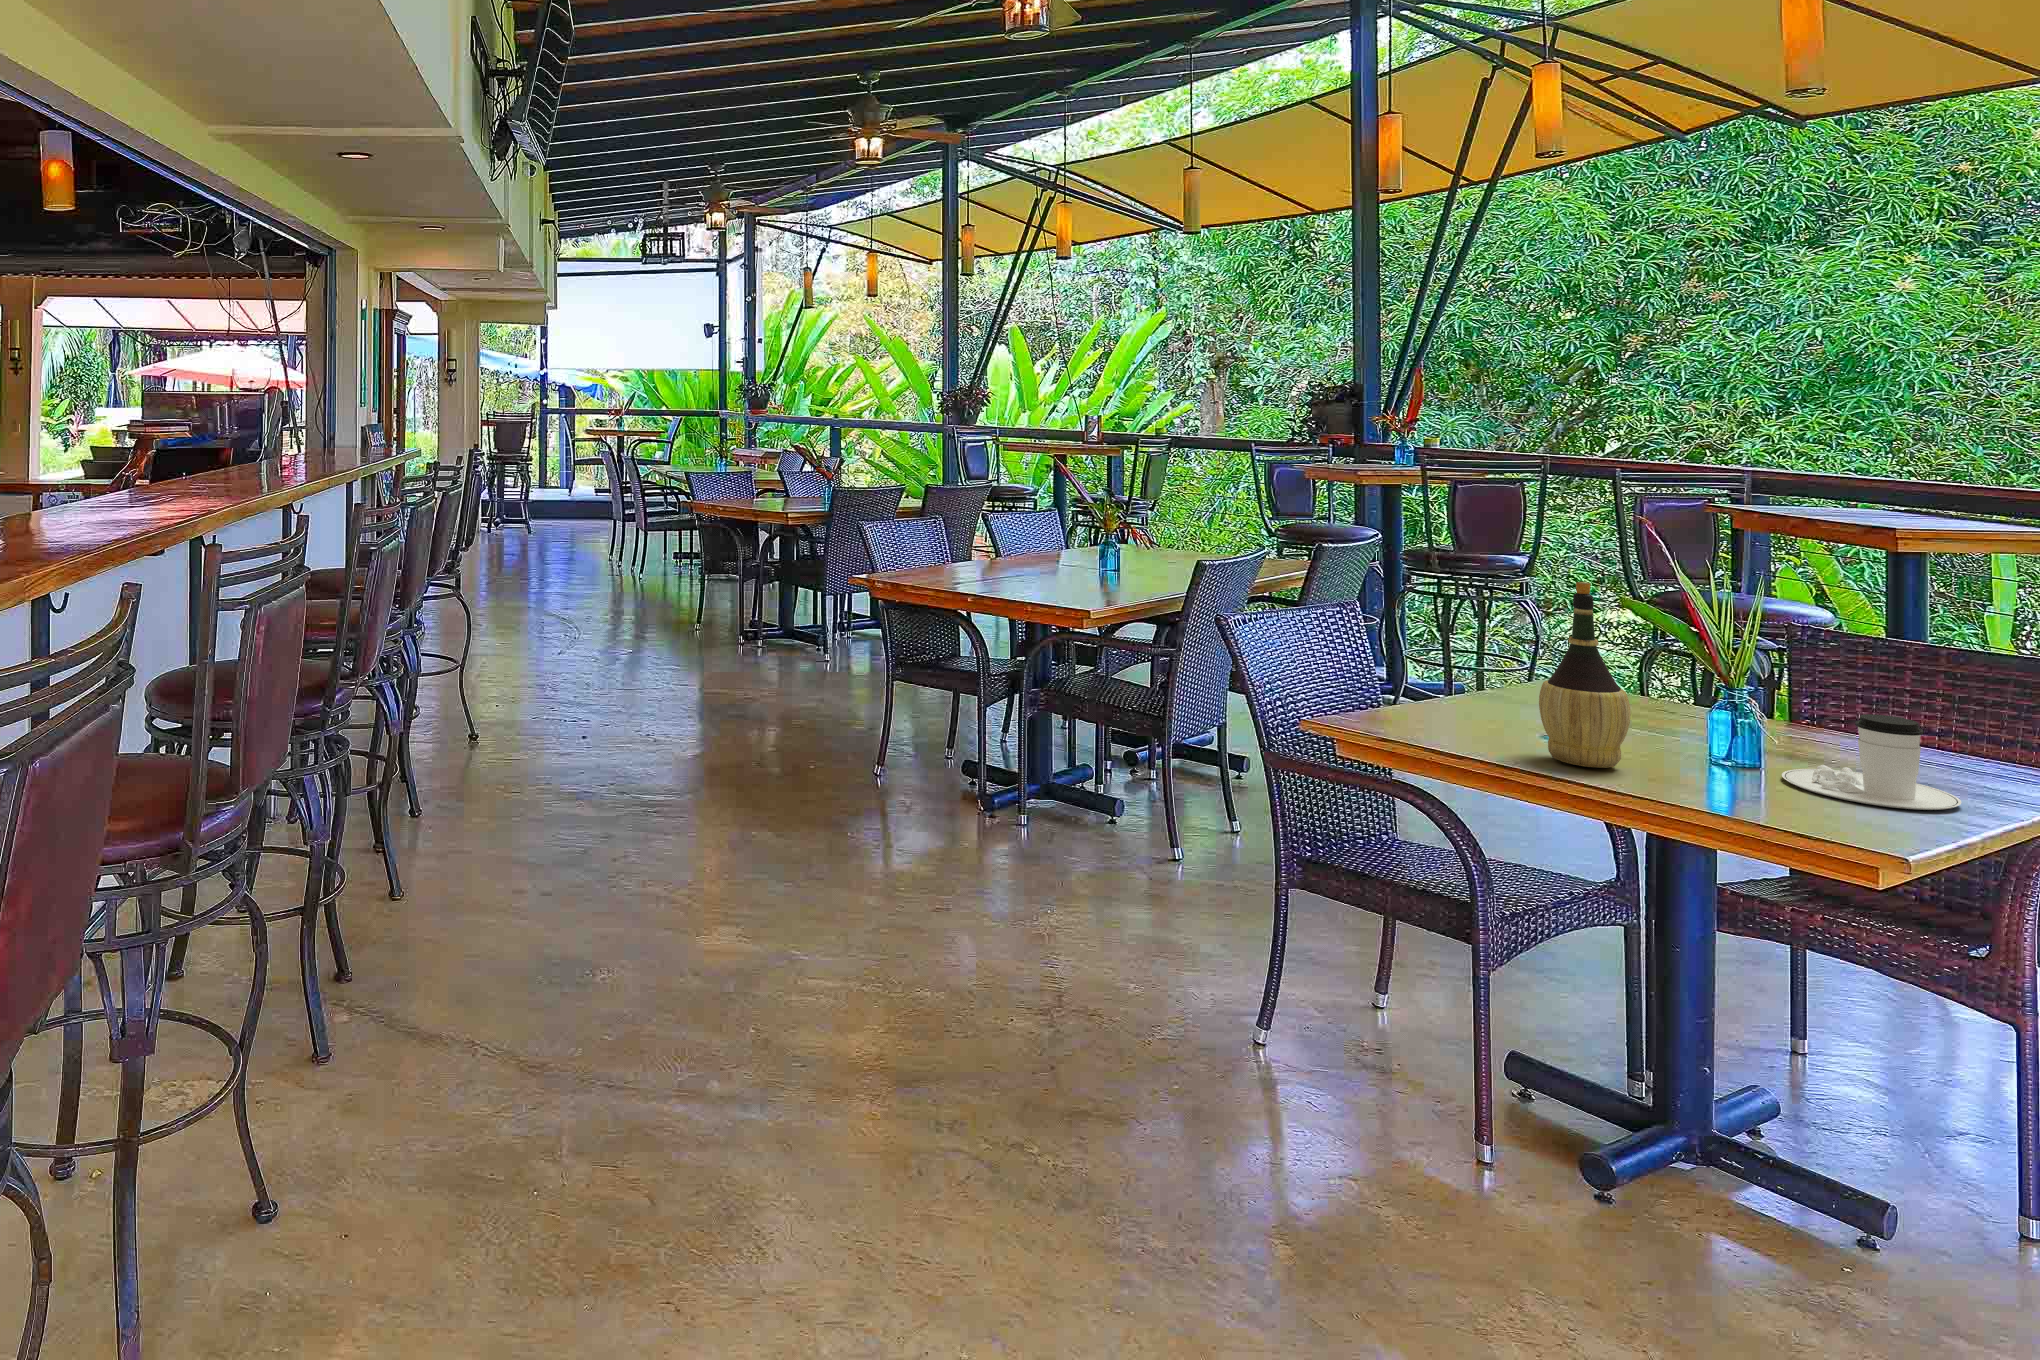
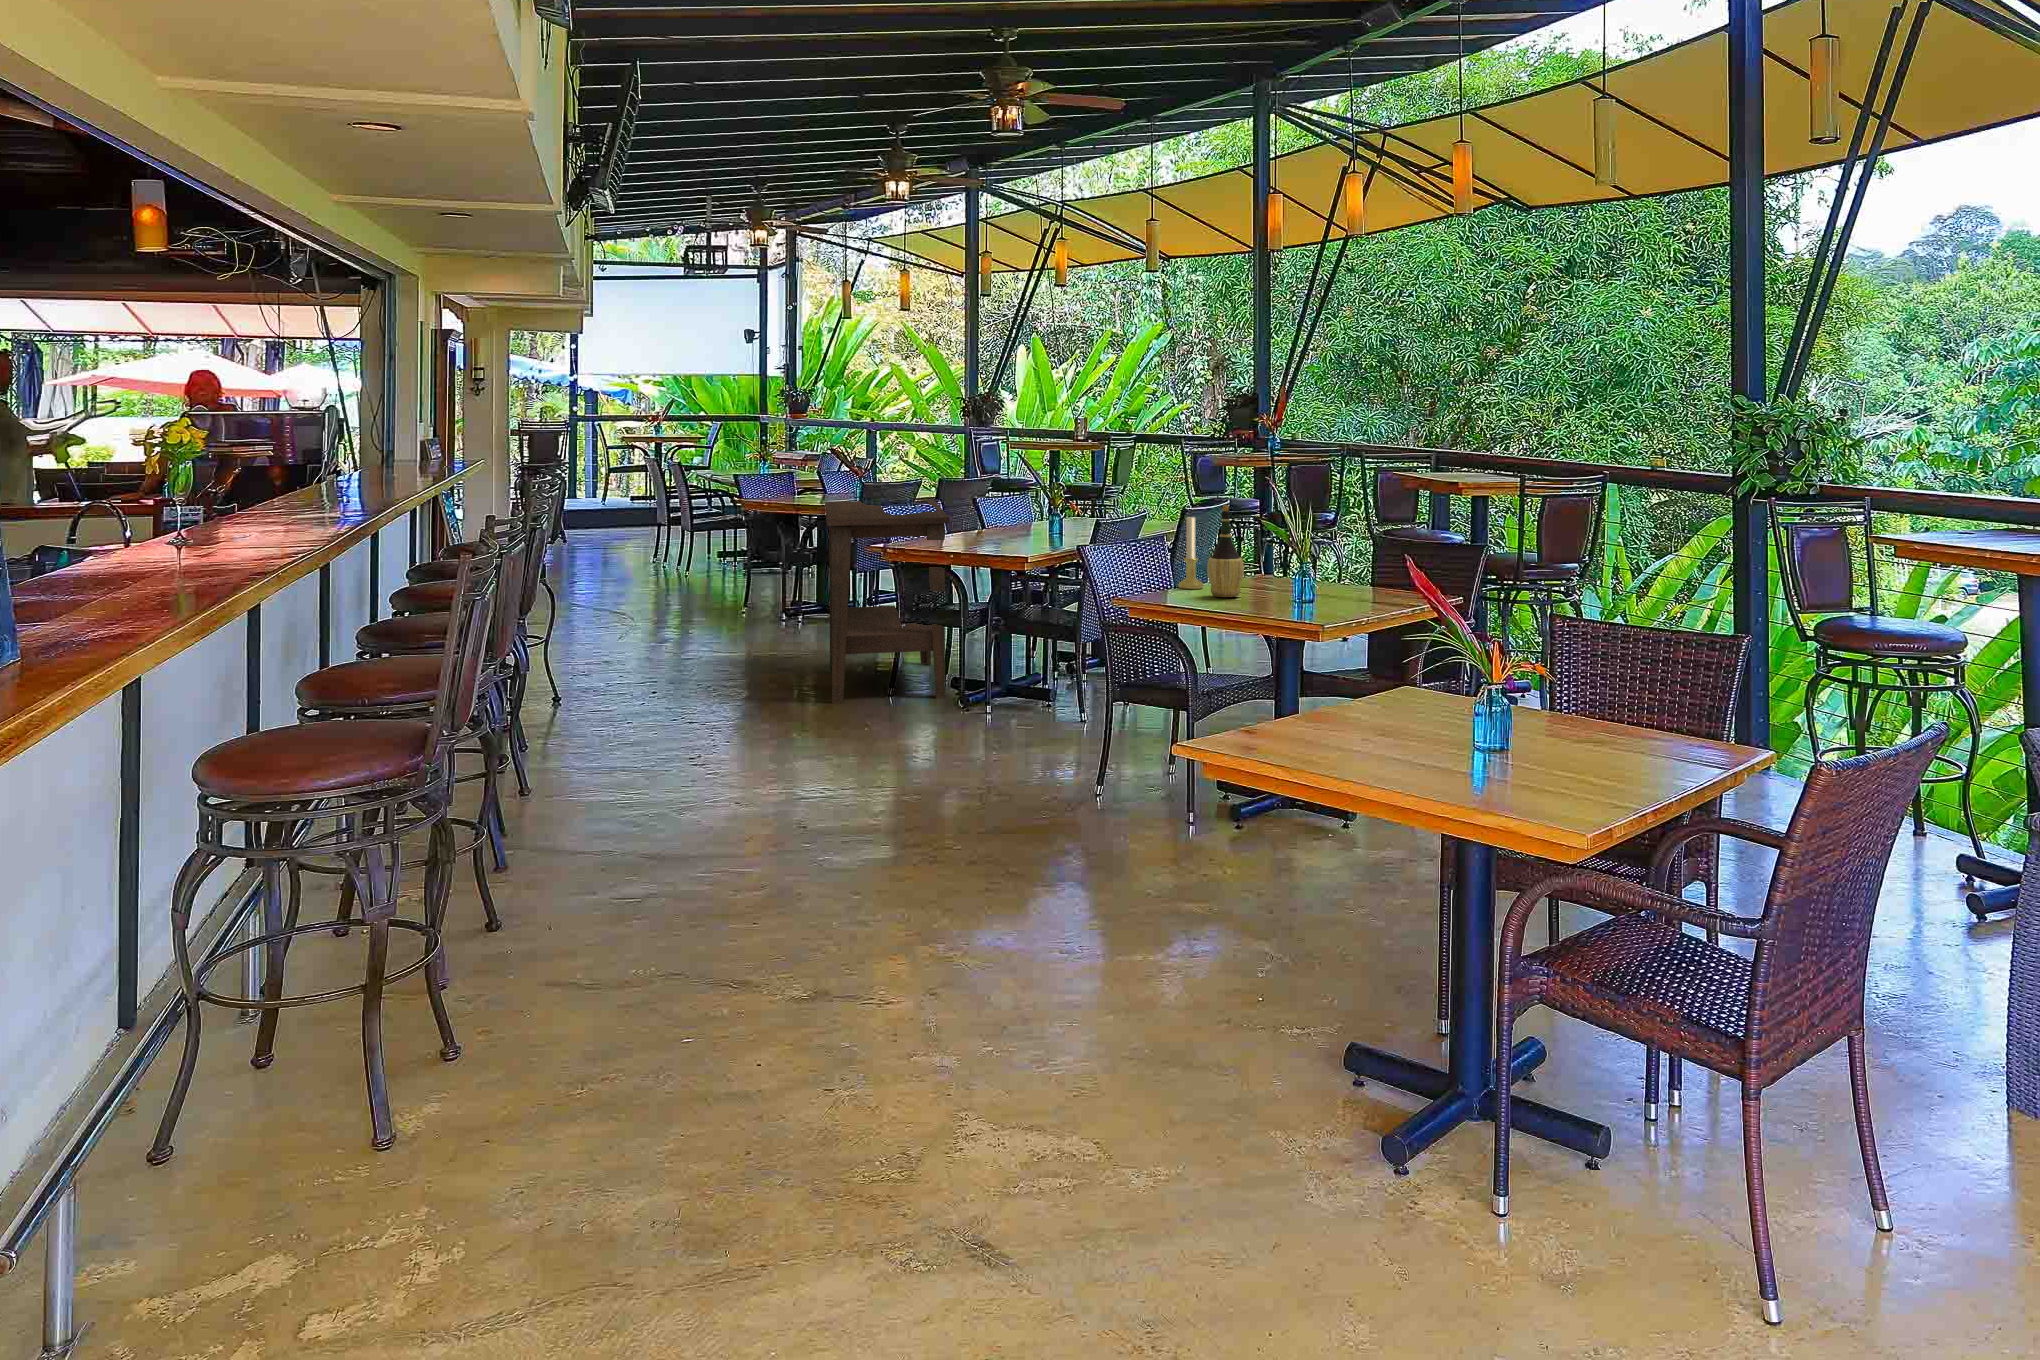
side table: none [786,515,961,803] -> present [825,500,950,704]
candle holder: none [1445,589,1502,732] -> present [1178,517,1204,589]
coffee cup: present [1782,714,1961,810] -> none [1306,562,1367,602]

